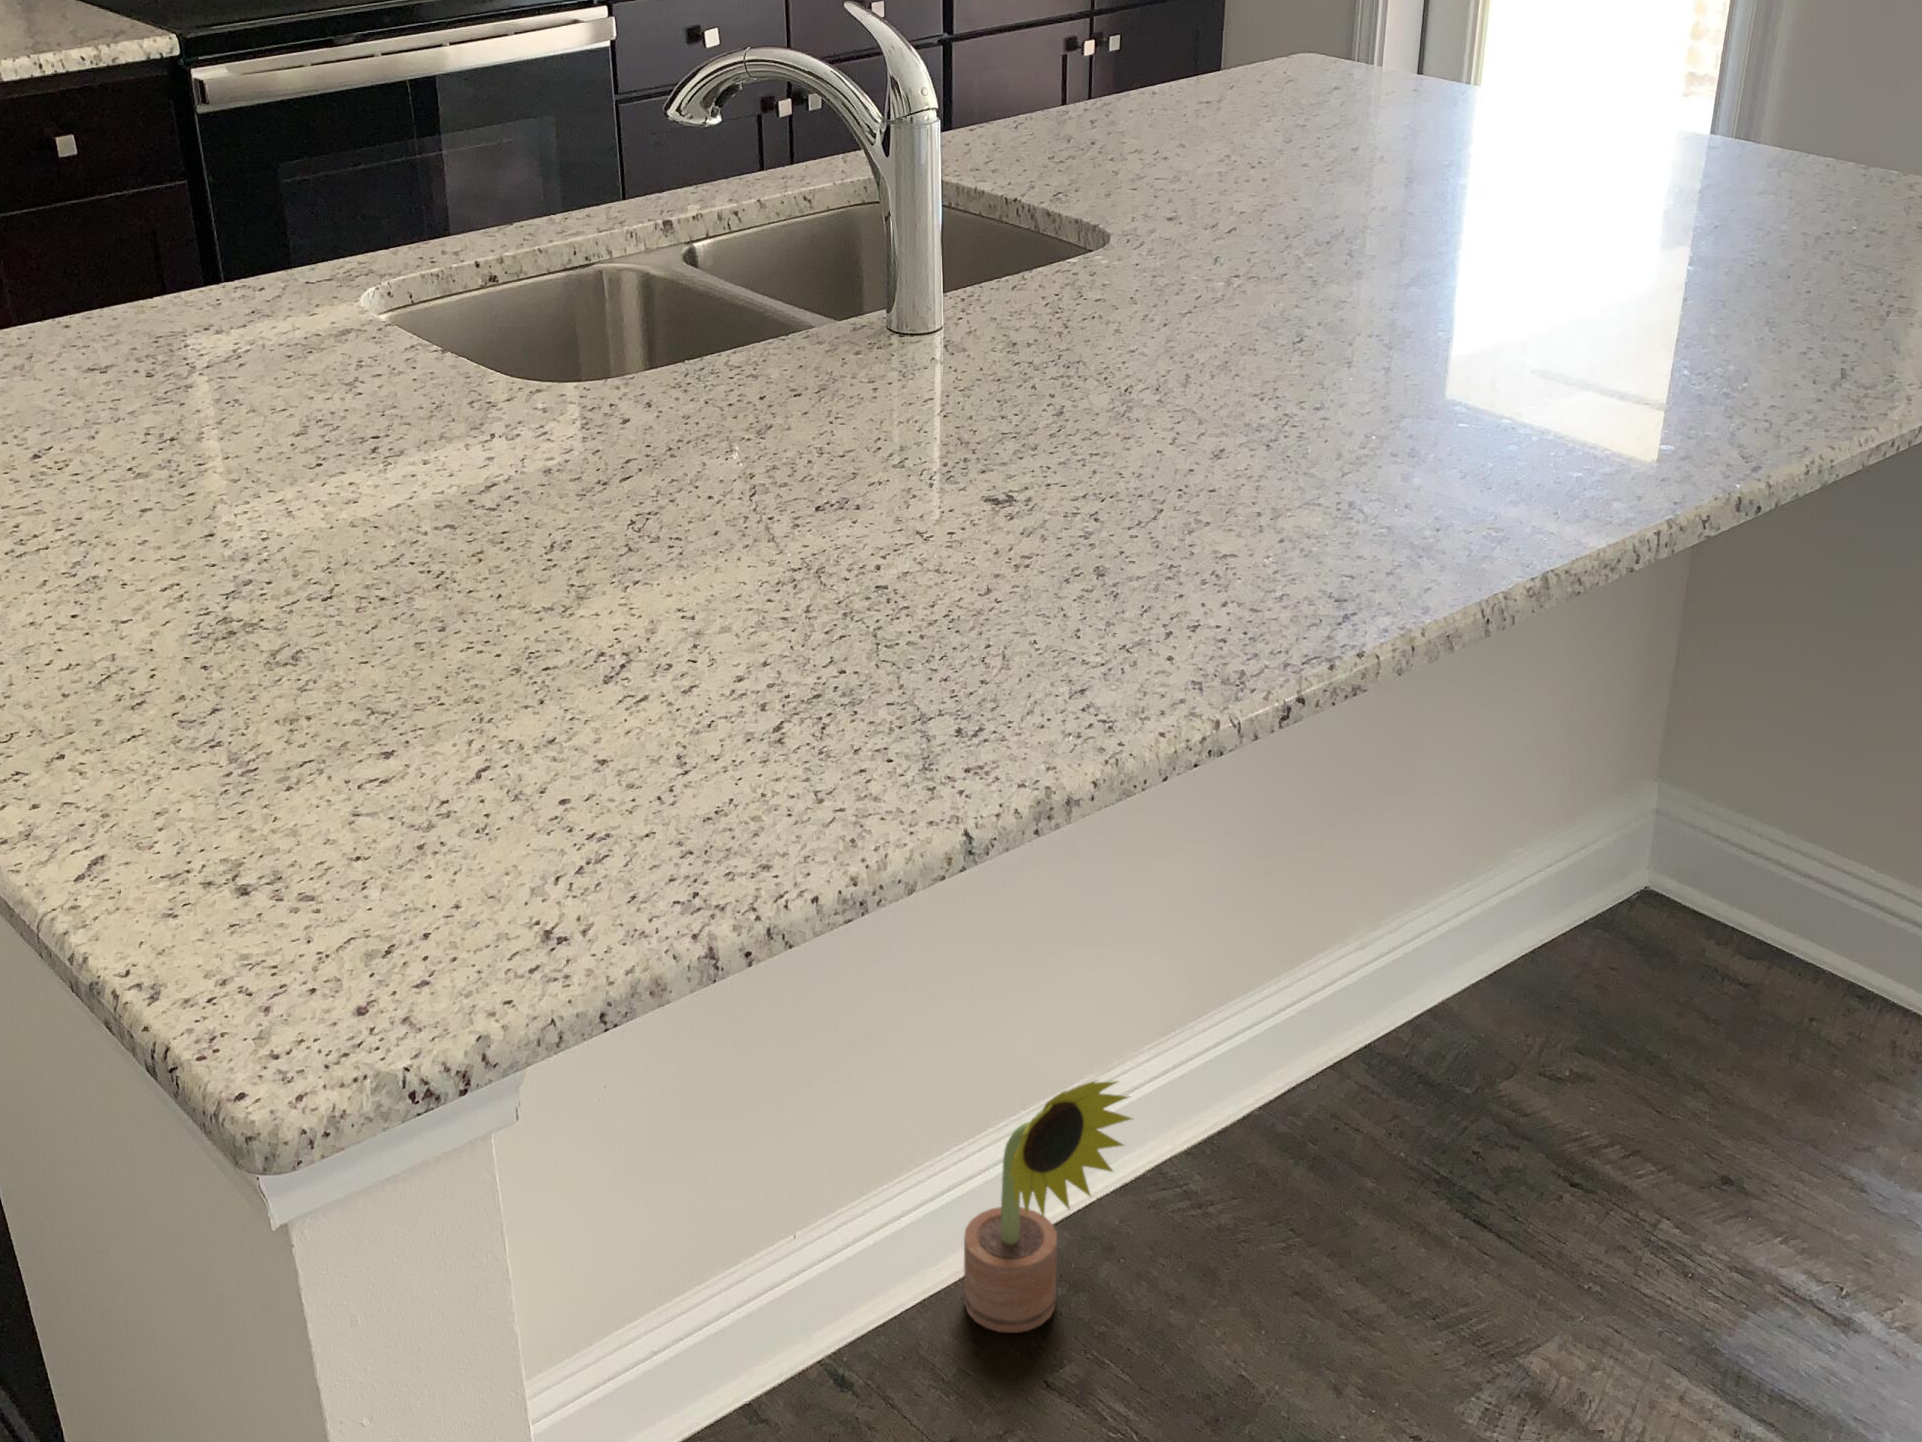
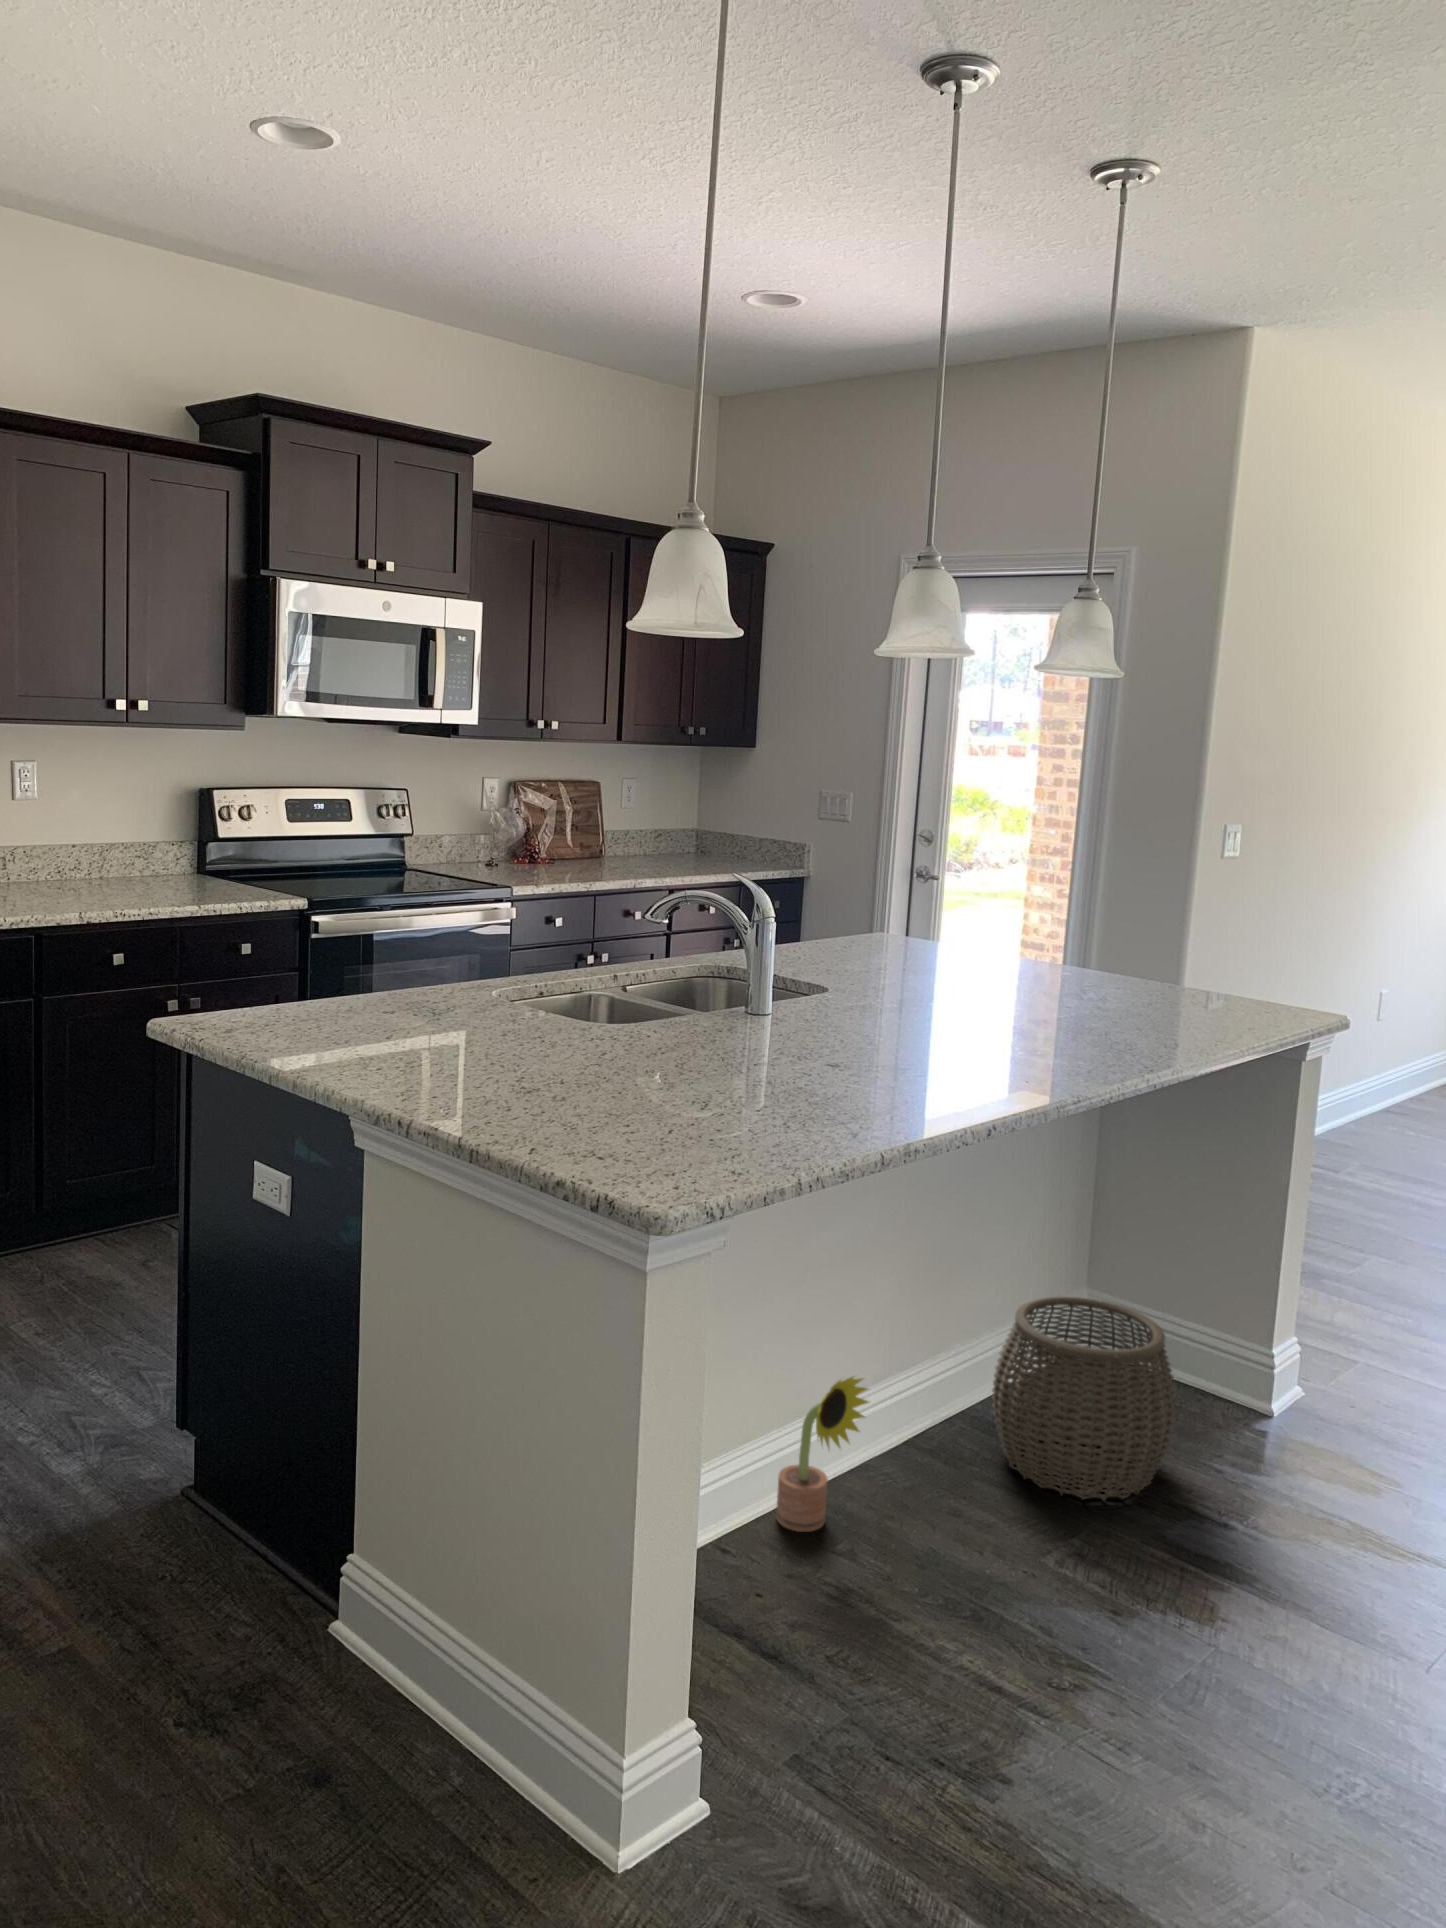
woven basket: none [1412,864,1780,1263] -> present [992,1296,1177,1501]

